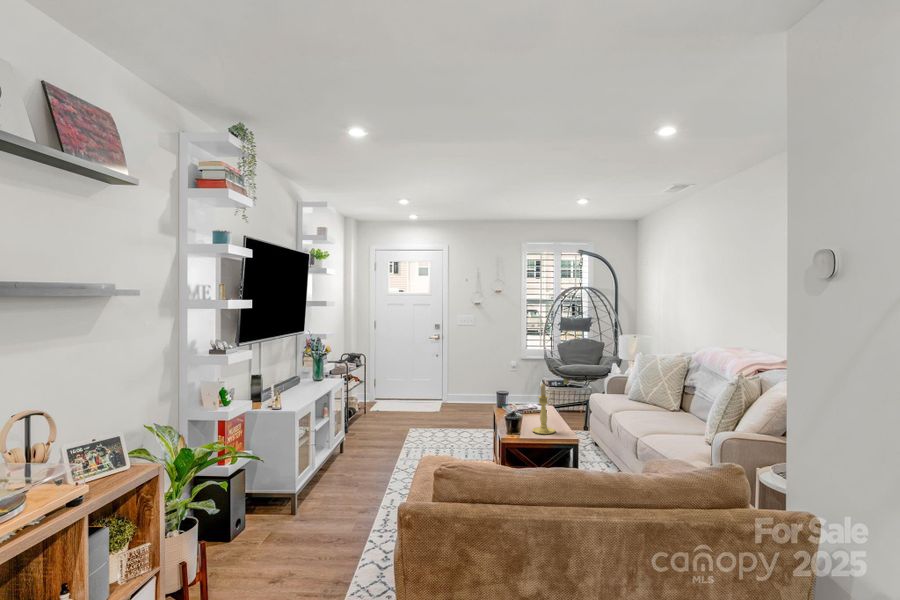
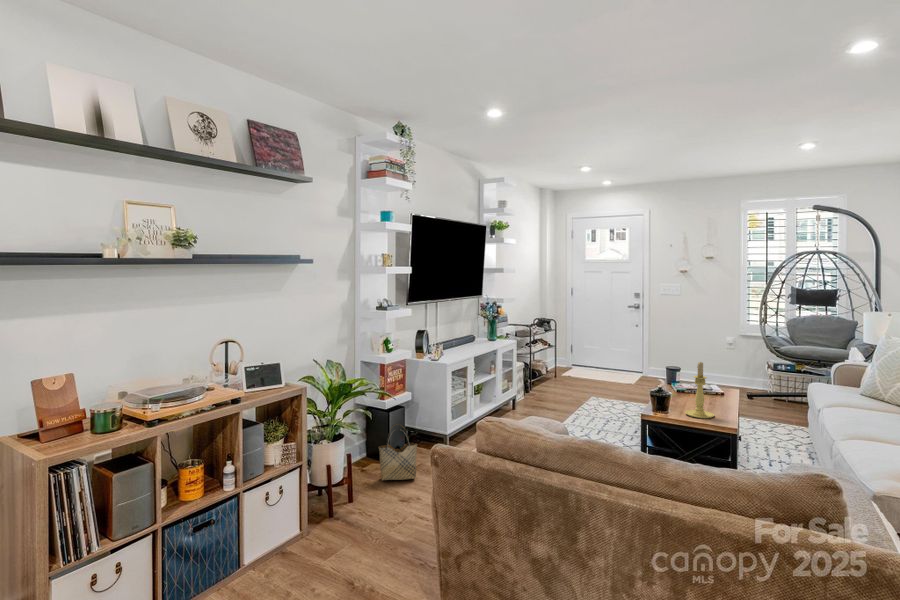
woven basket: none [228,492,278,570] -> present [379,424,417,480]

